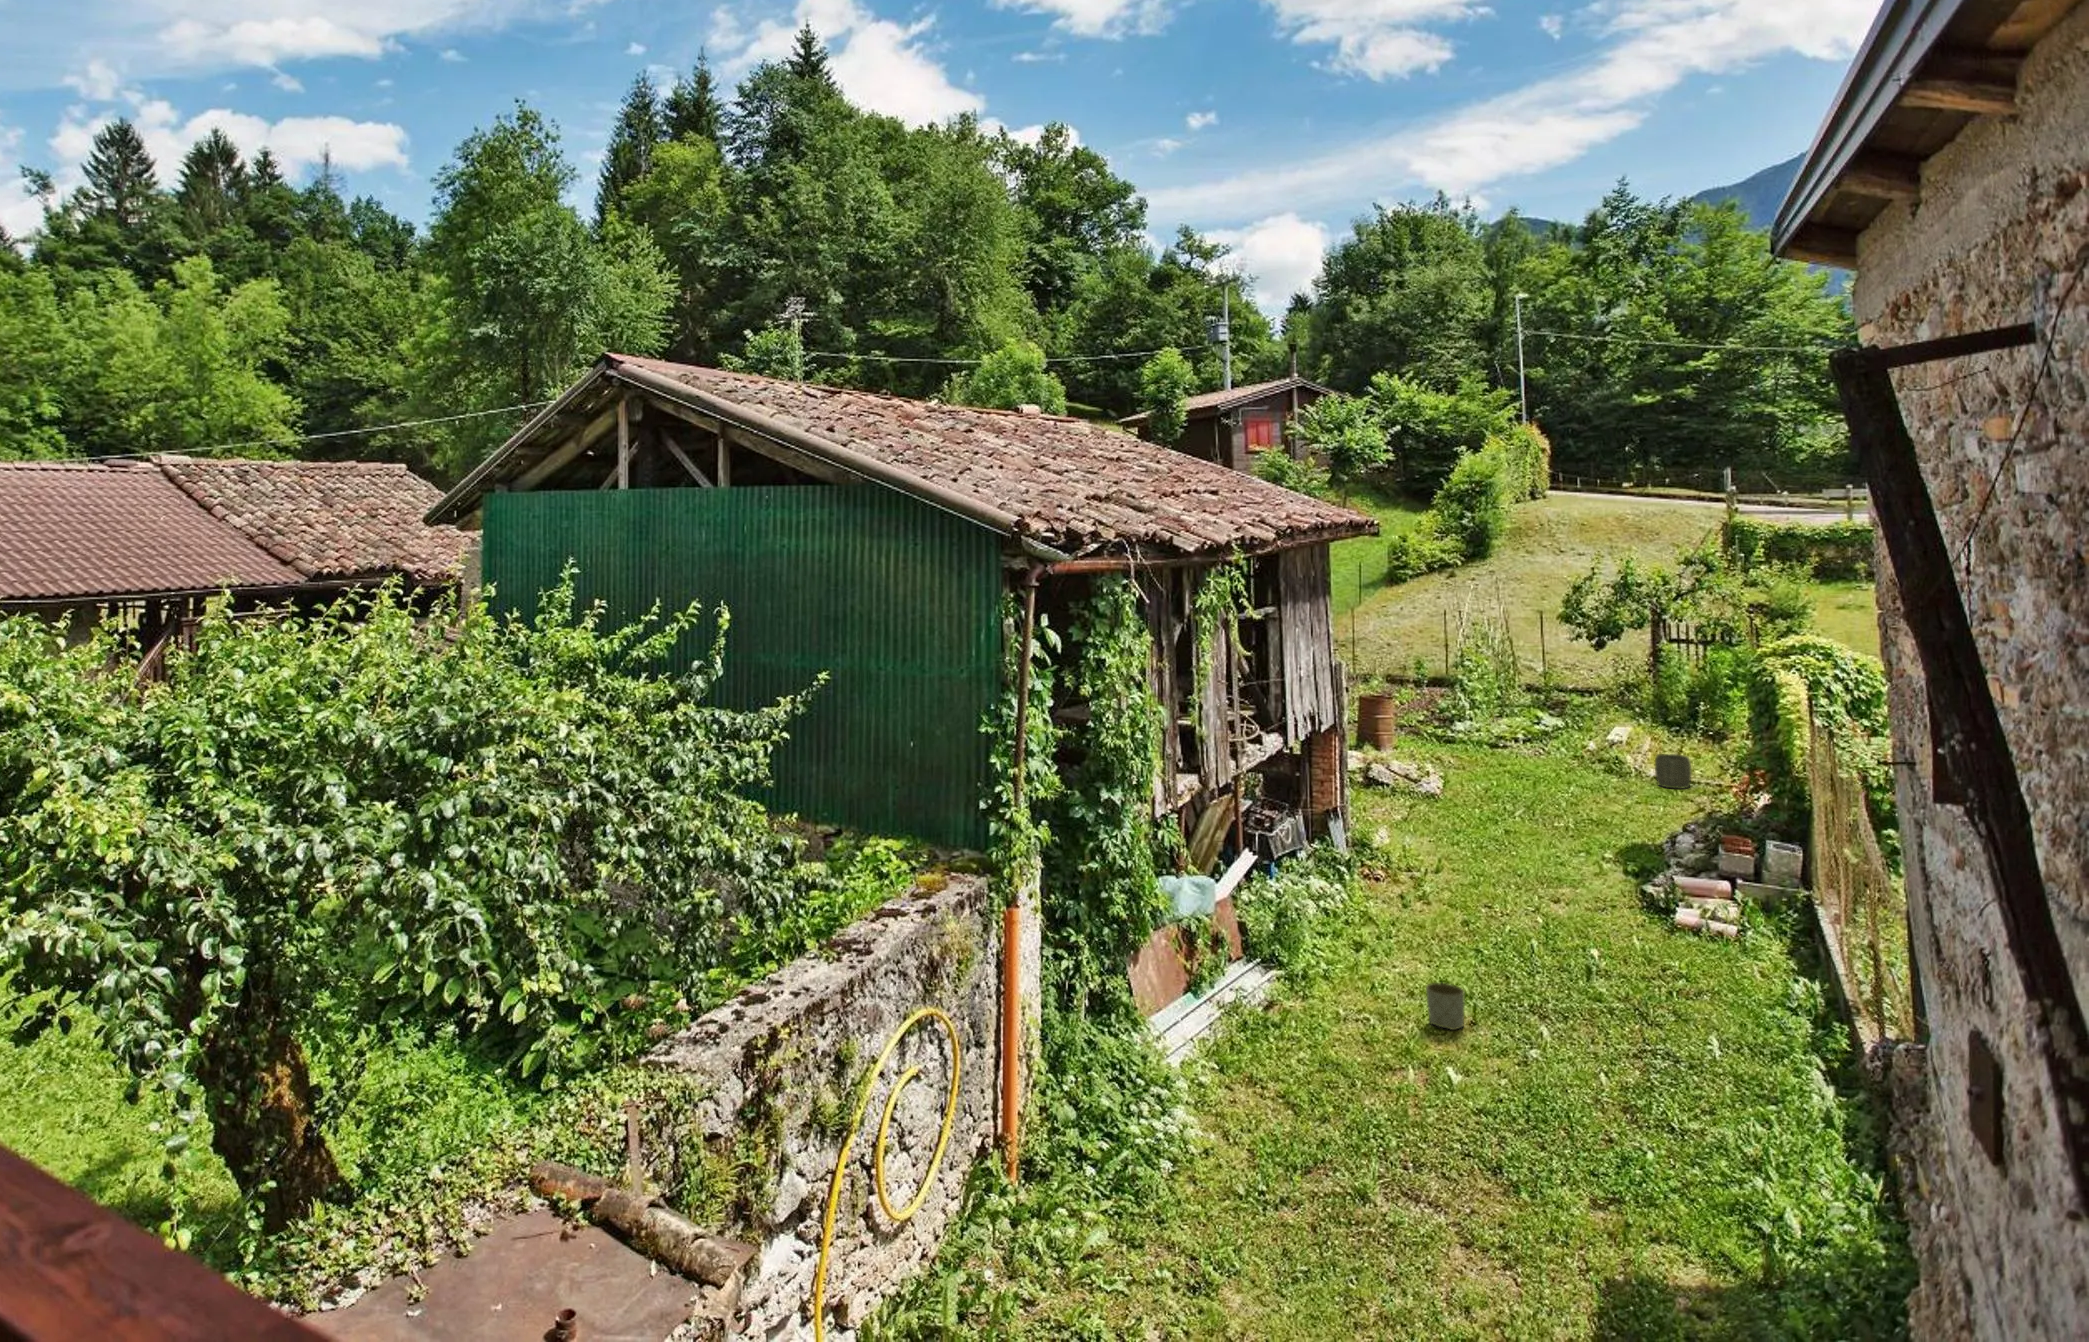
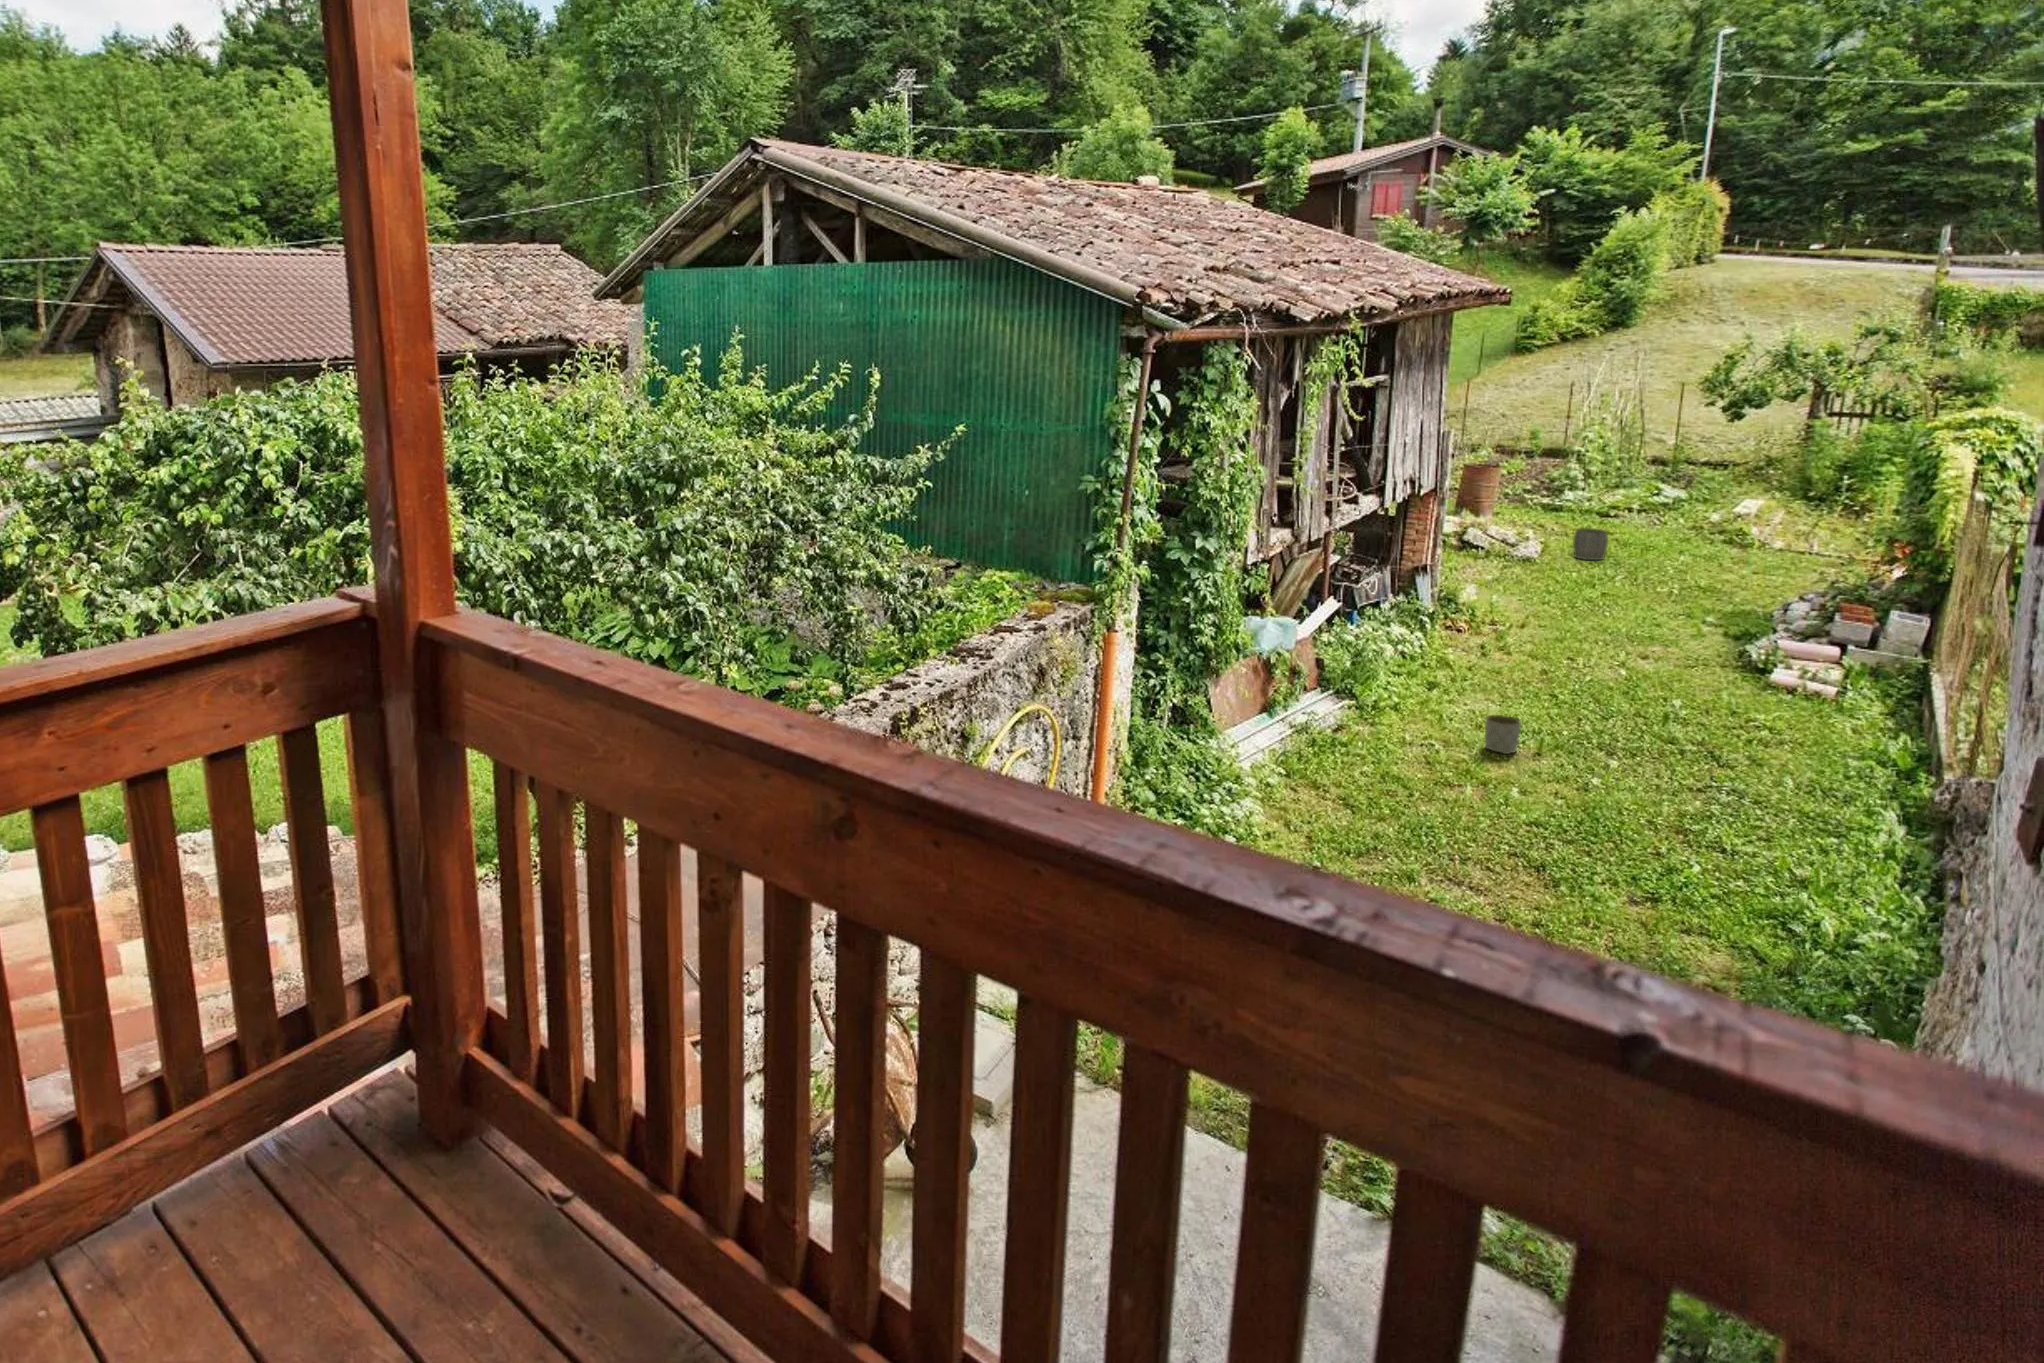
woven basket: present [1655,754,1692,789] -> present [1573,528,1608,560]

